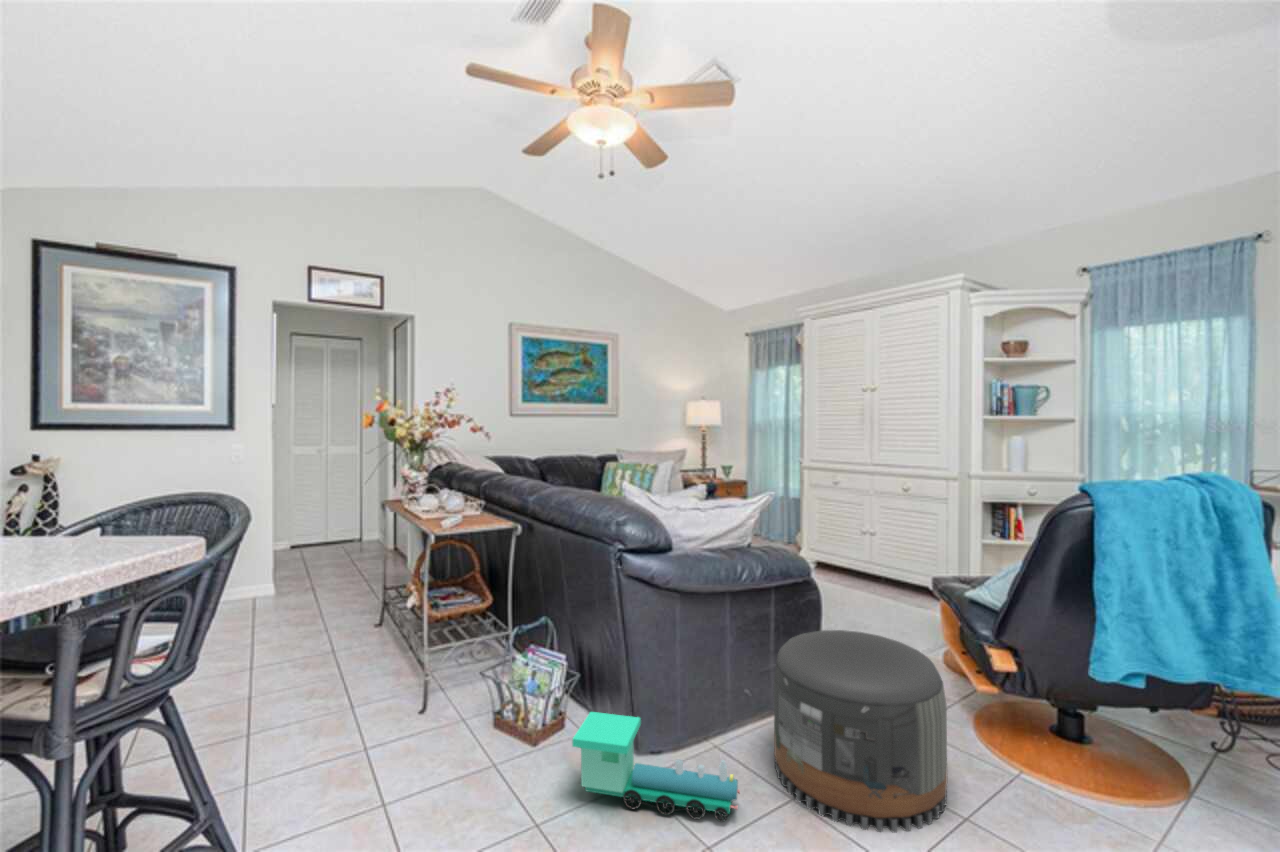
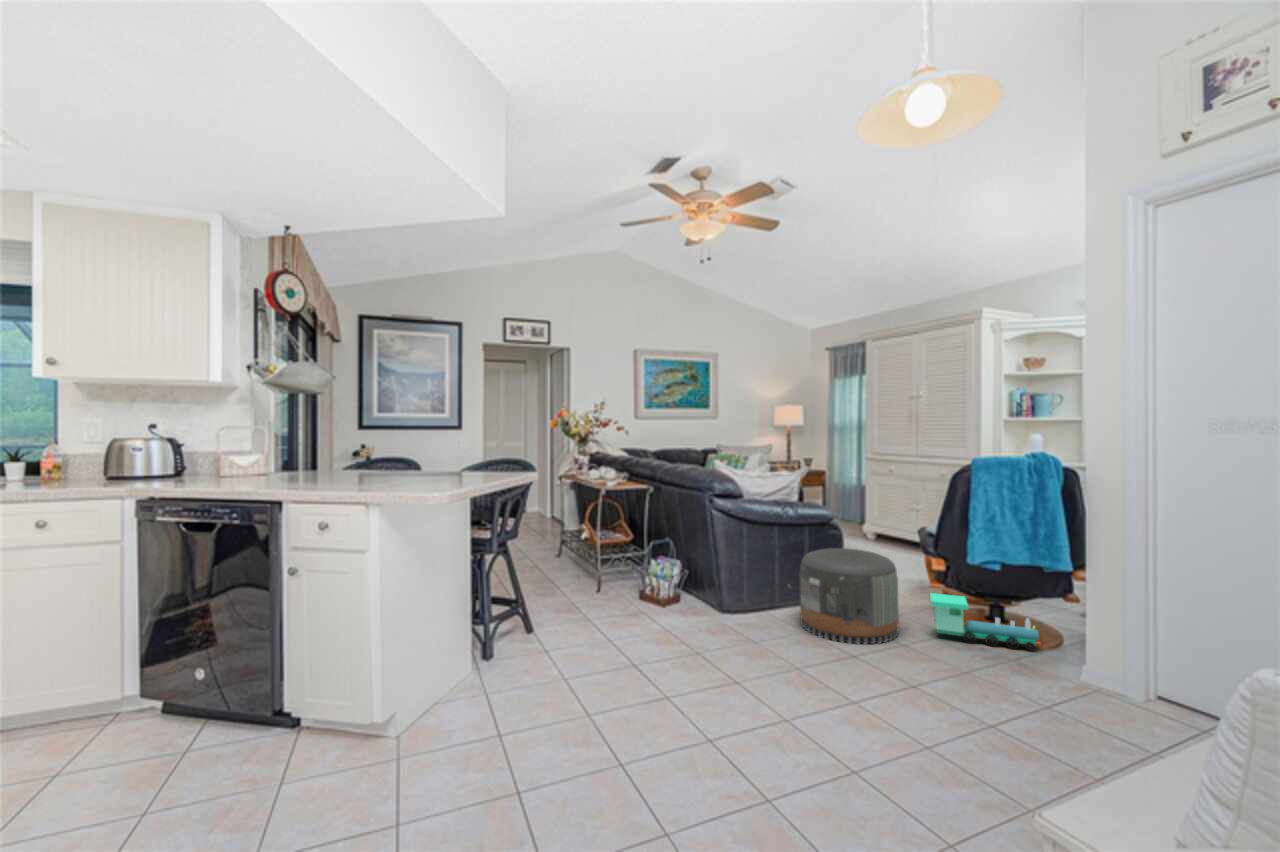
toy train: present [572,712,740,822] -> present [930,593,1039,650]

